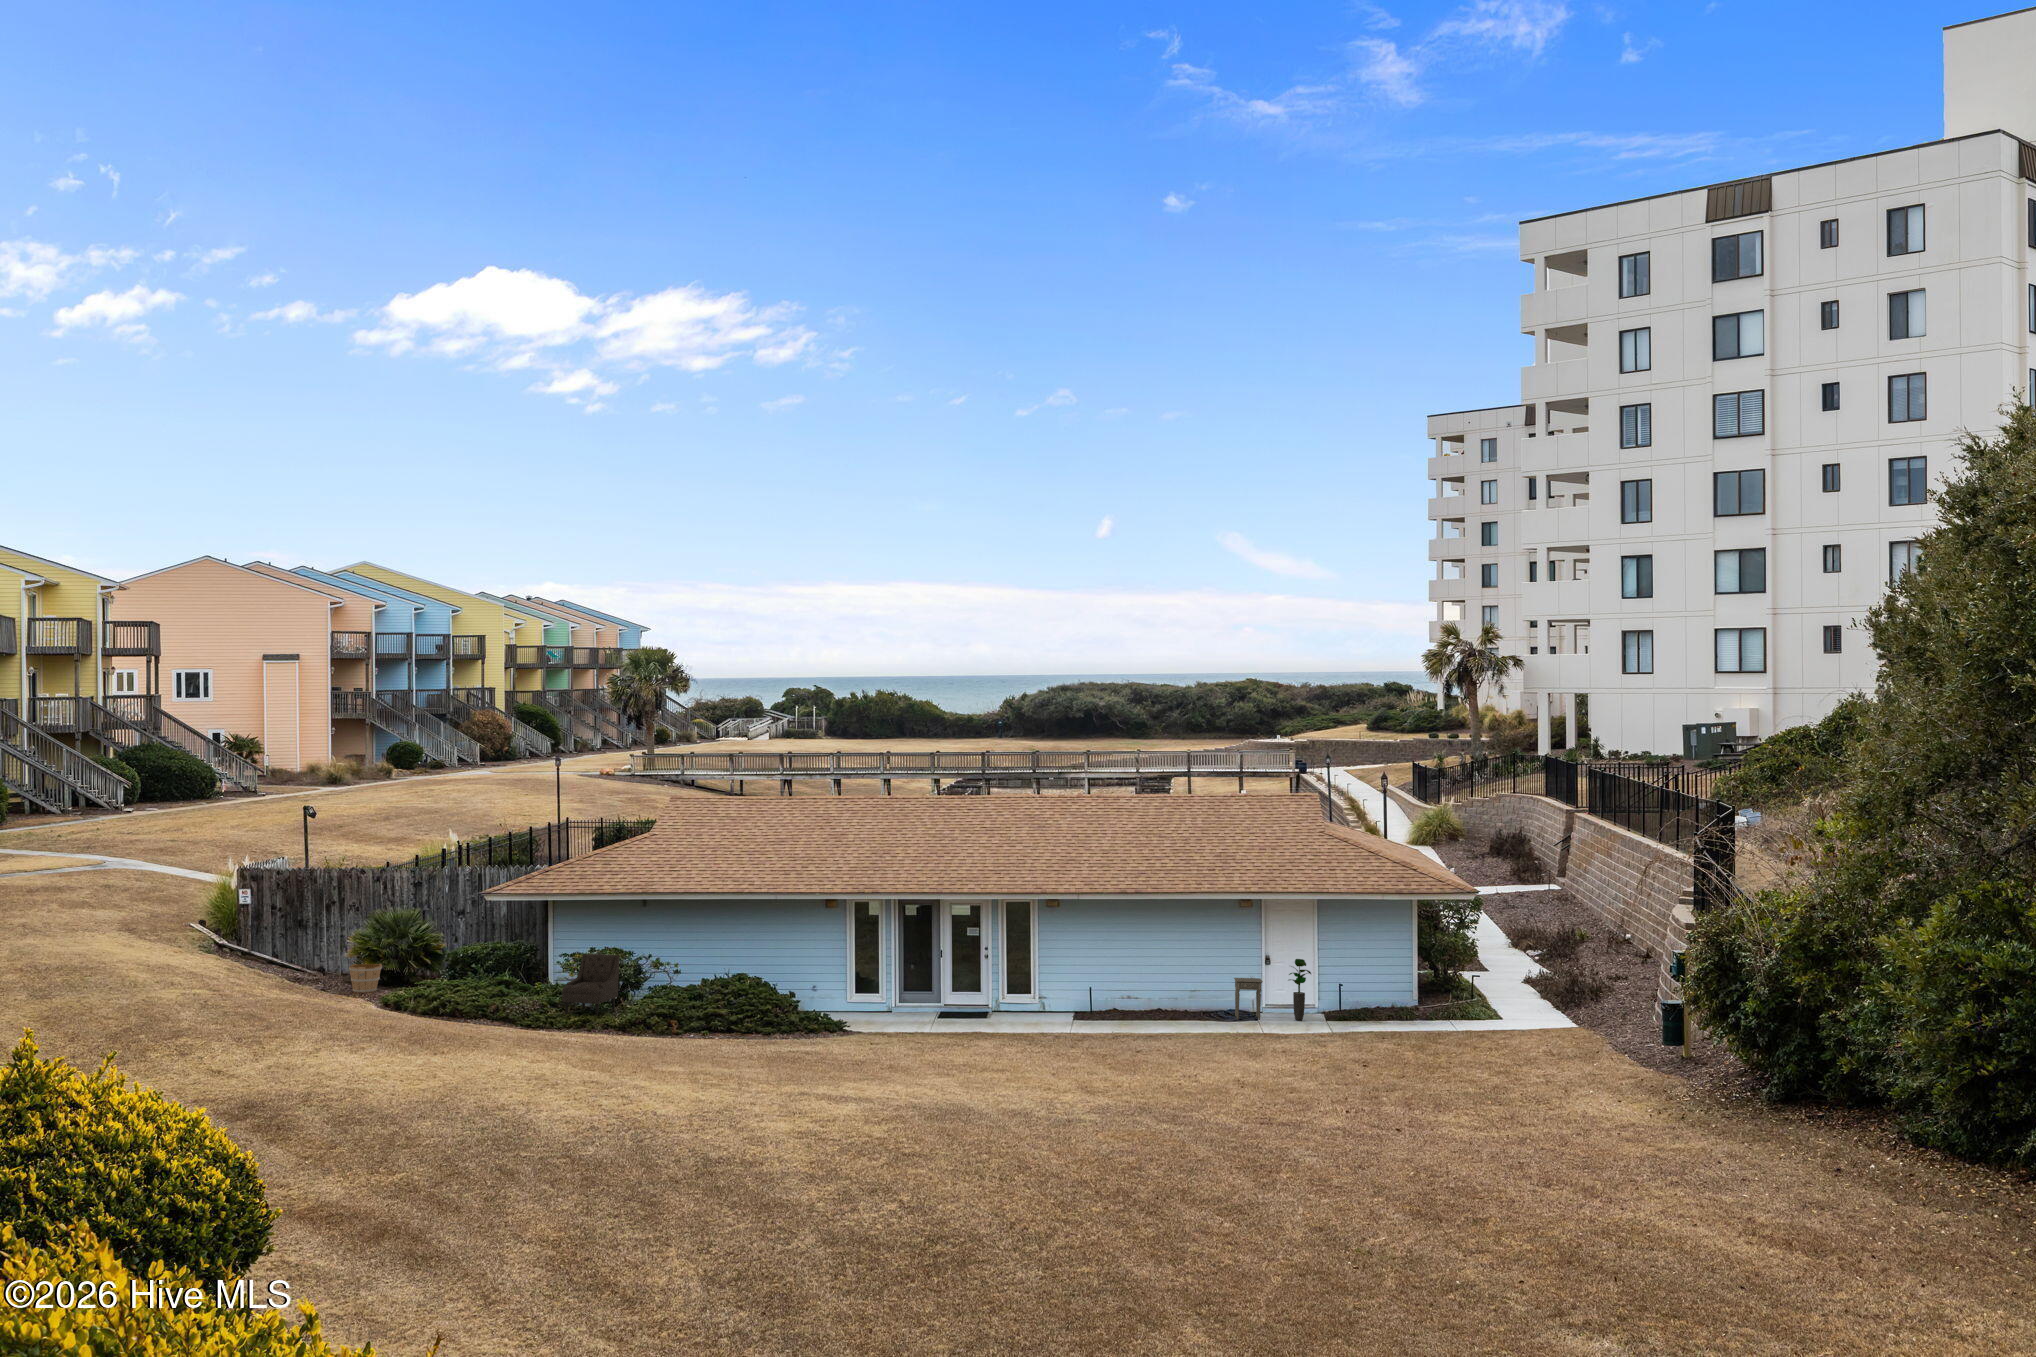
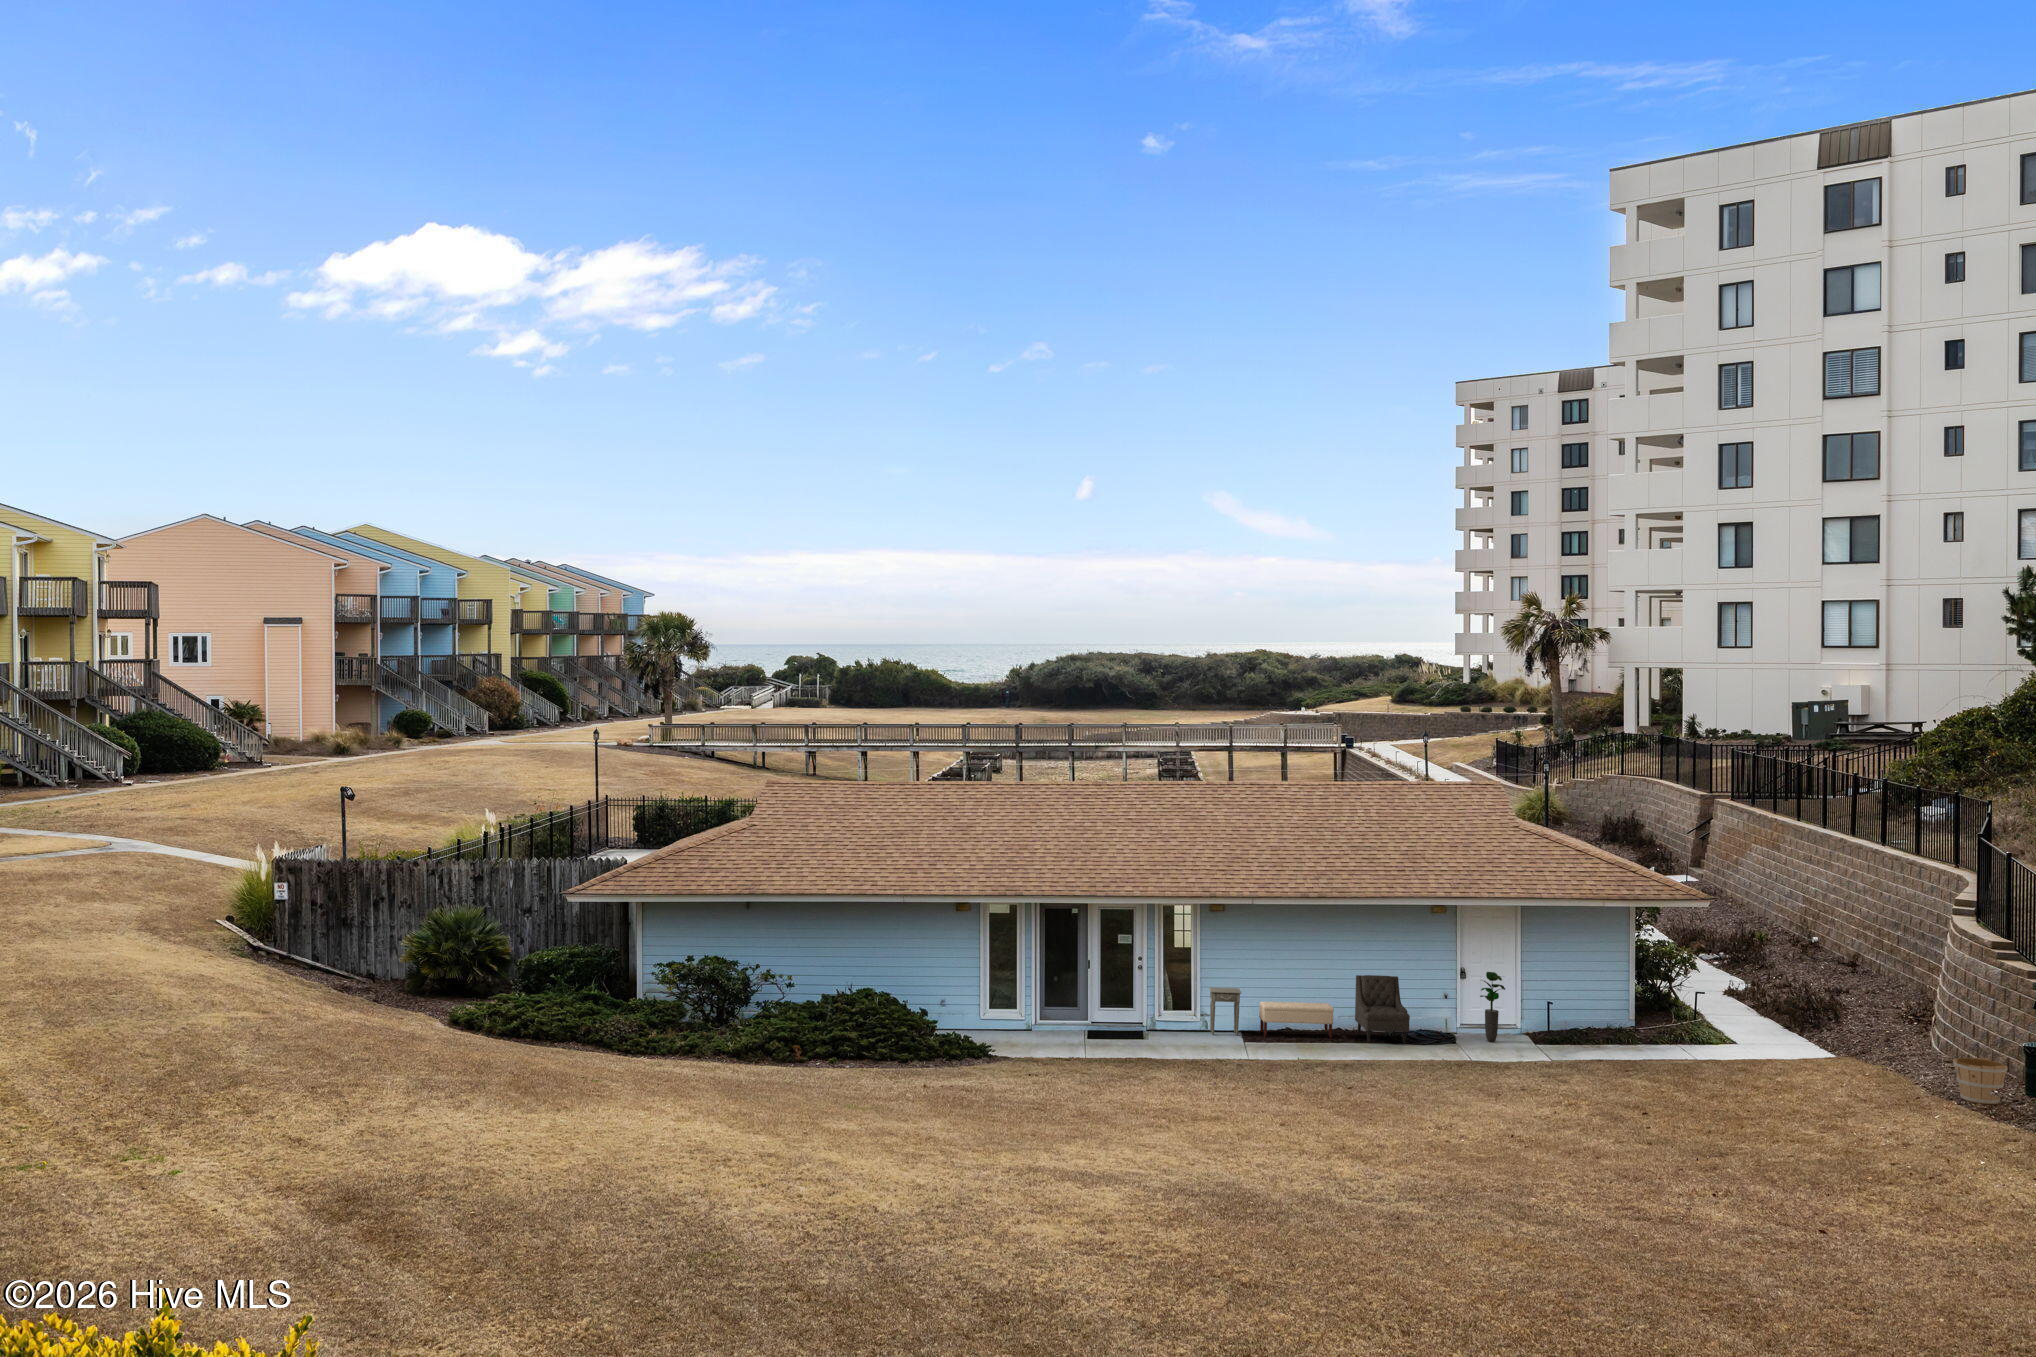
chair: present [562,954,619,1015] -> present [1355,975,1410,1044]
wooden bucket: present [349,964,382,992] -> present [1953,1058,2008,1104]
side table: present [1234,978,1263,1020] -> present [1209,987,1241,1036]
bench: none [1095,986,1159,1018] -> present [1259,1002,1334,1039]

